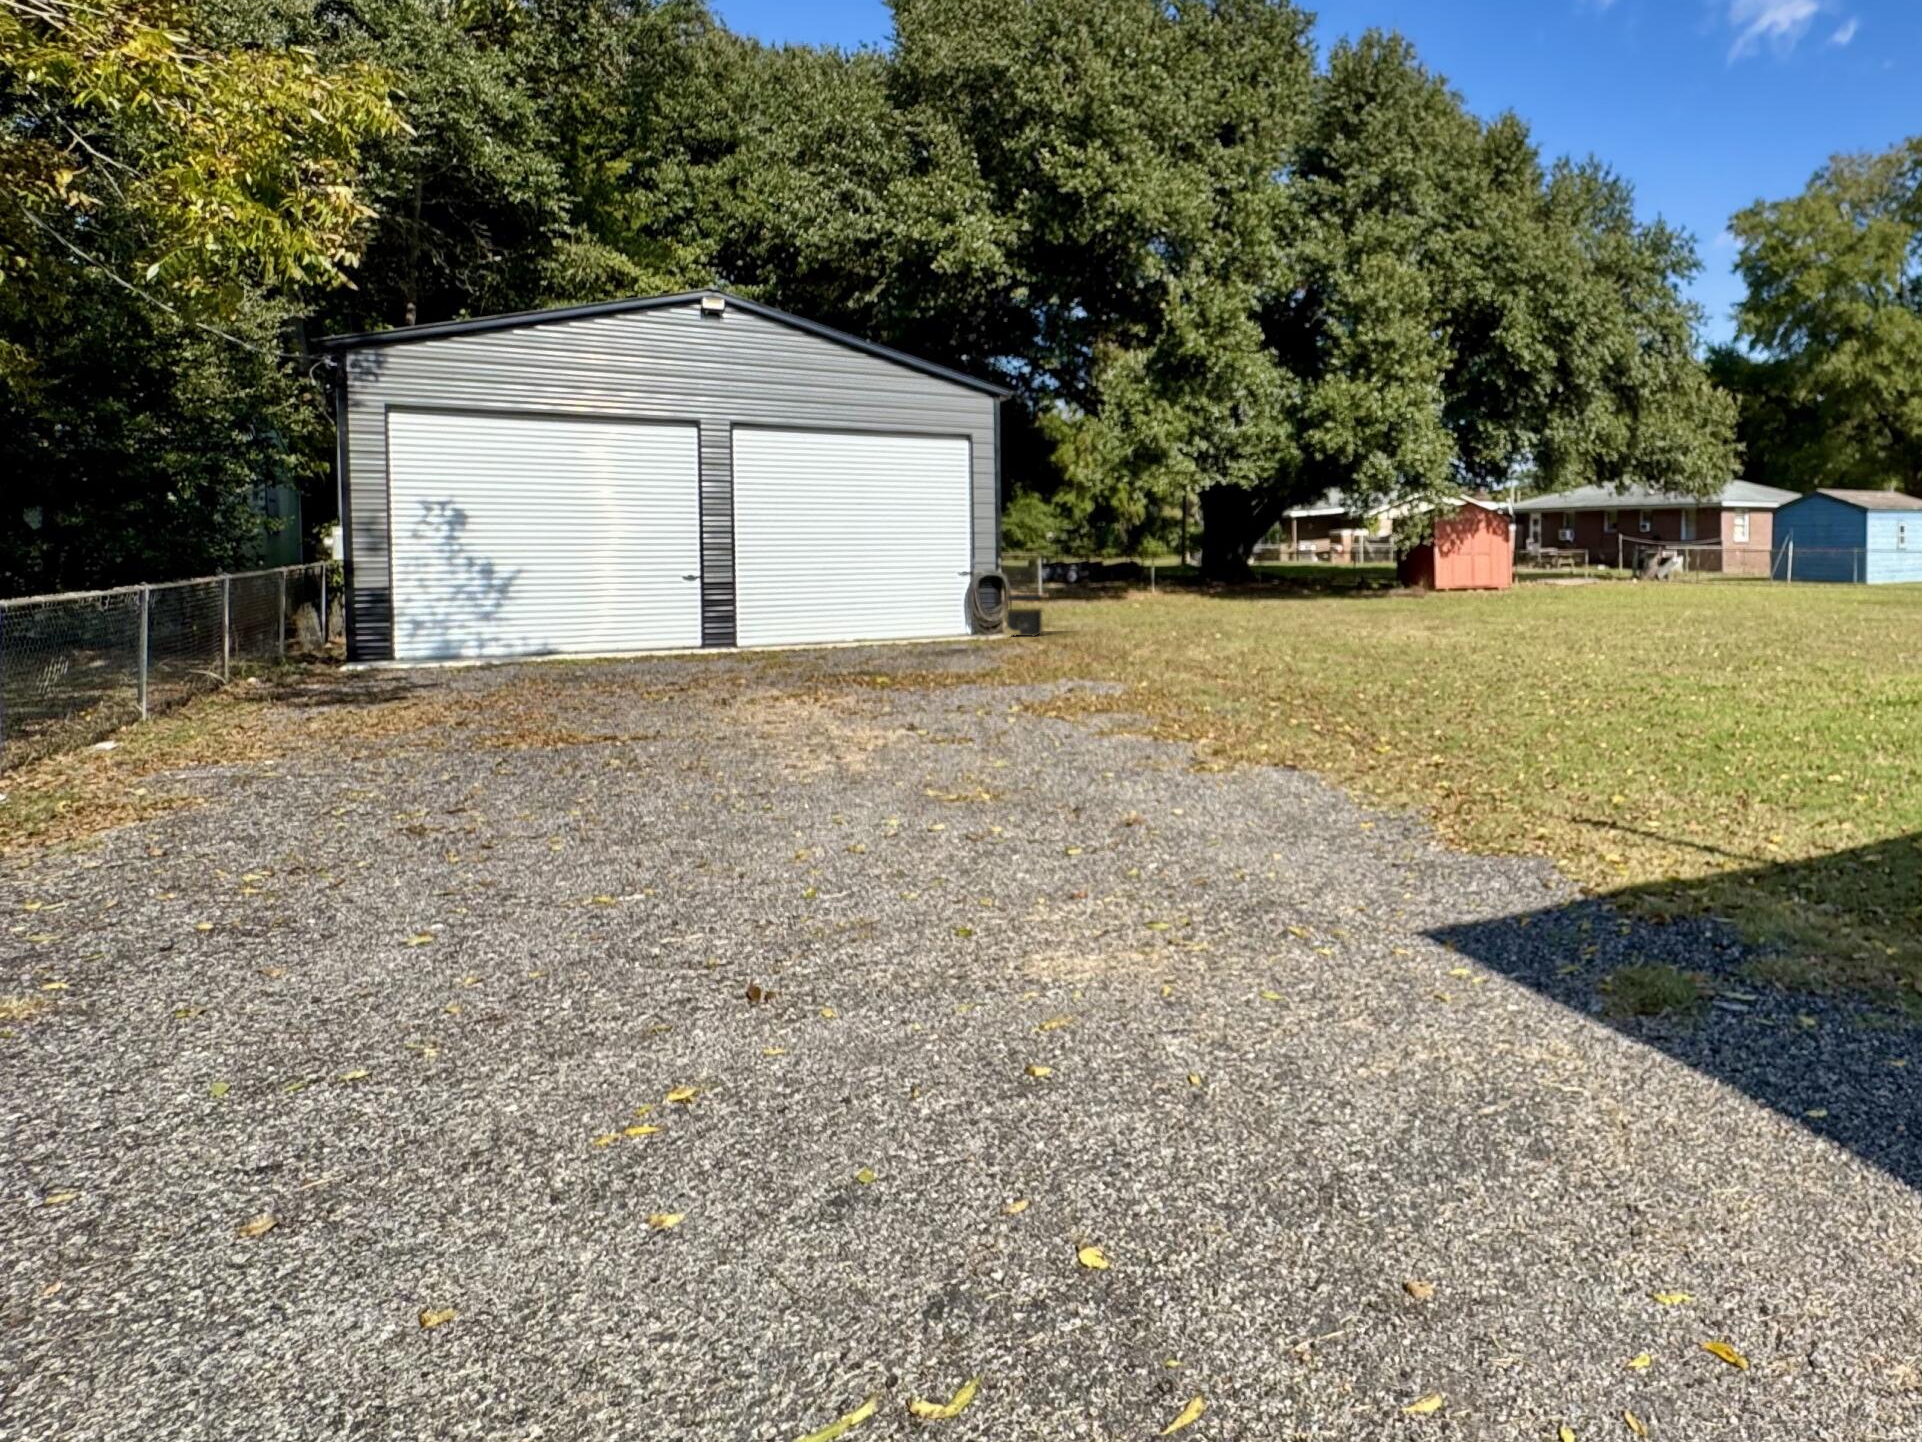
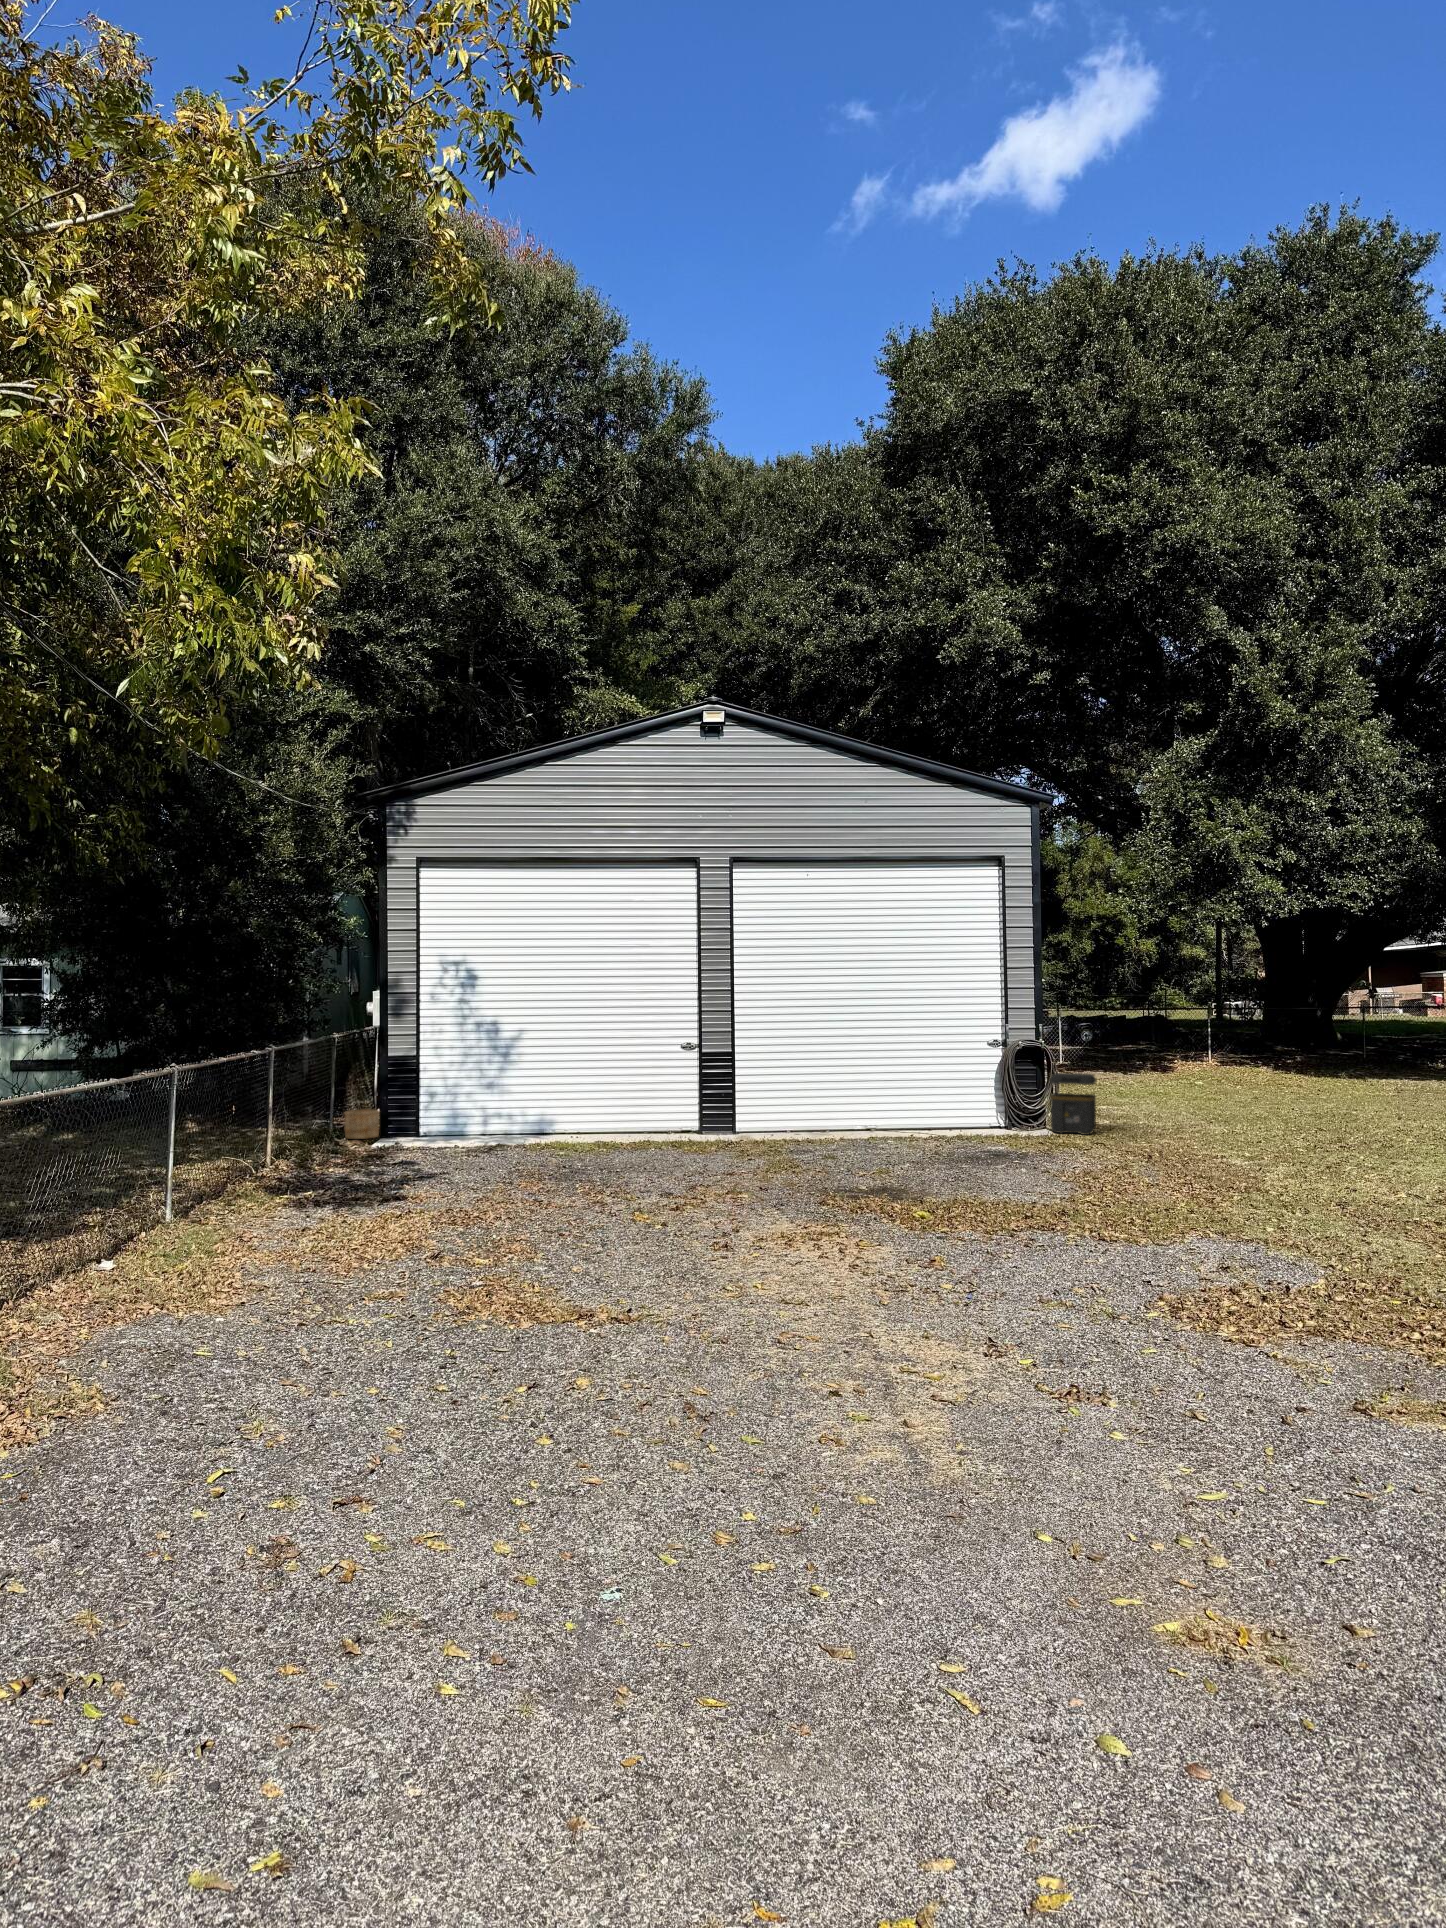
wooden bucket: none [302,637,348,664] -> present [344,1109,379,1139]

